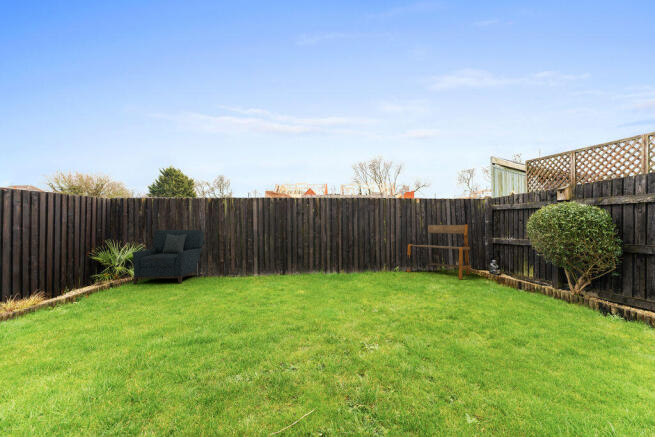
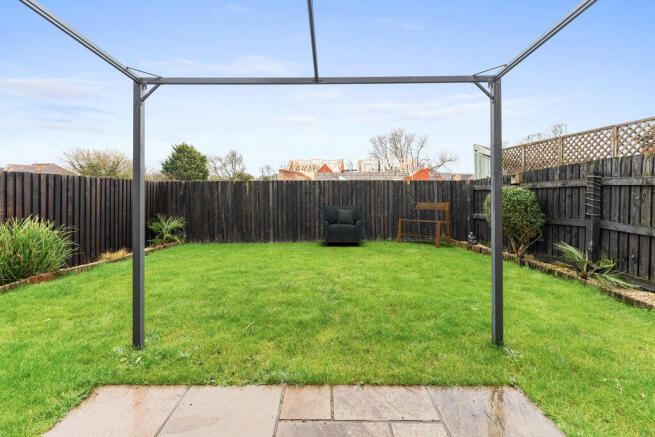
armchair: present [132,230,204,284] -> present [324,206,362,246]

